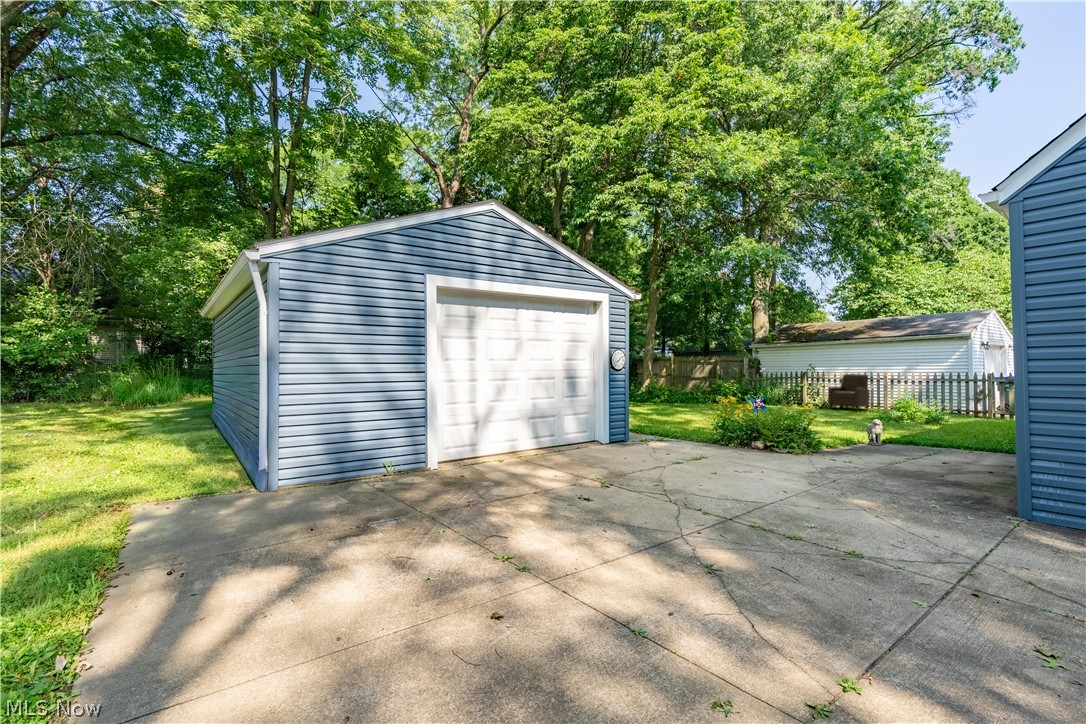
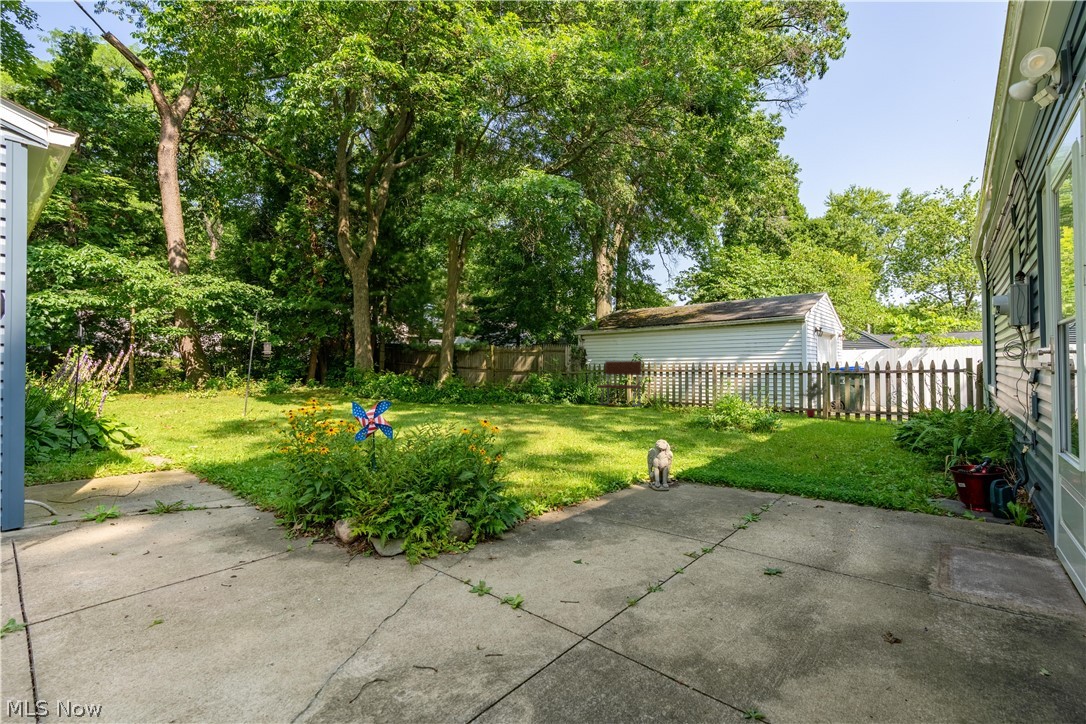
bench: none [777,370,817,407] -> present [597,361,642,406]
chair: present [828,374,870,410] -> none [652,365,698,411]

